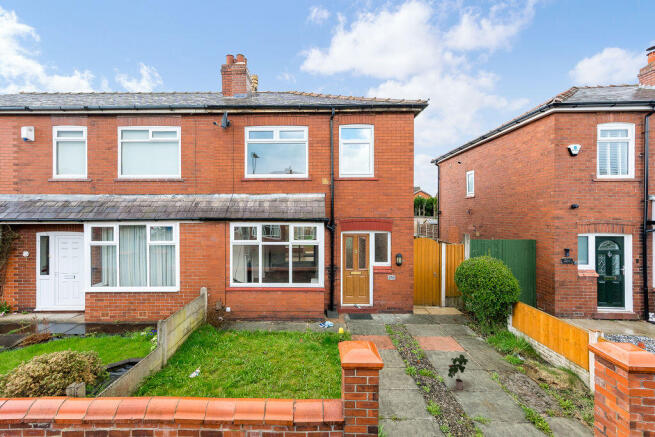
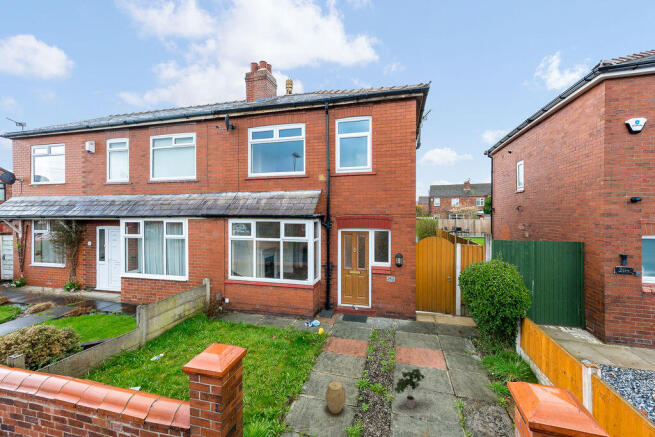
woven basket: none [392,376,412,405] -> present [325,381,346,414]

